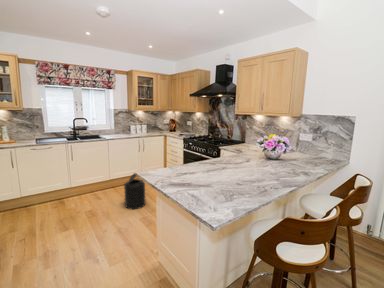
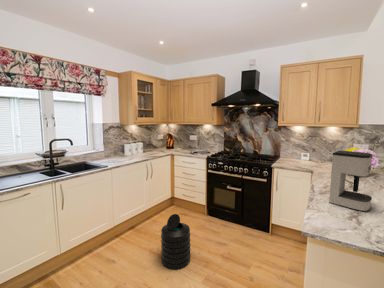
coffee maker: none [190,131,214,173] -> present [329,151,372,212]

